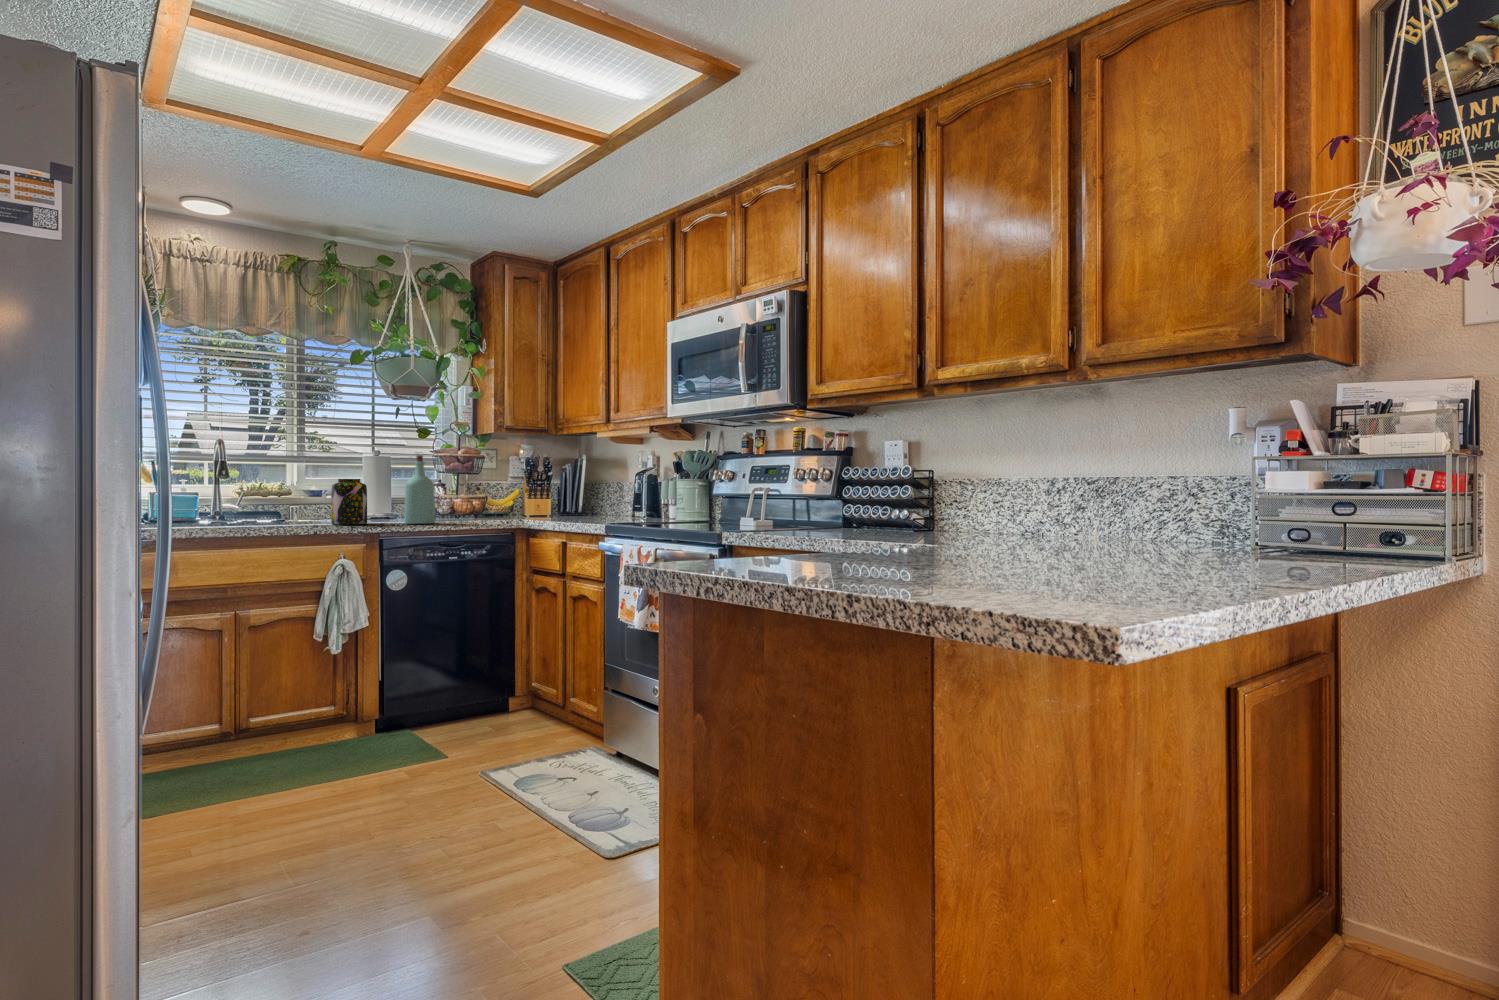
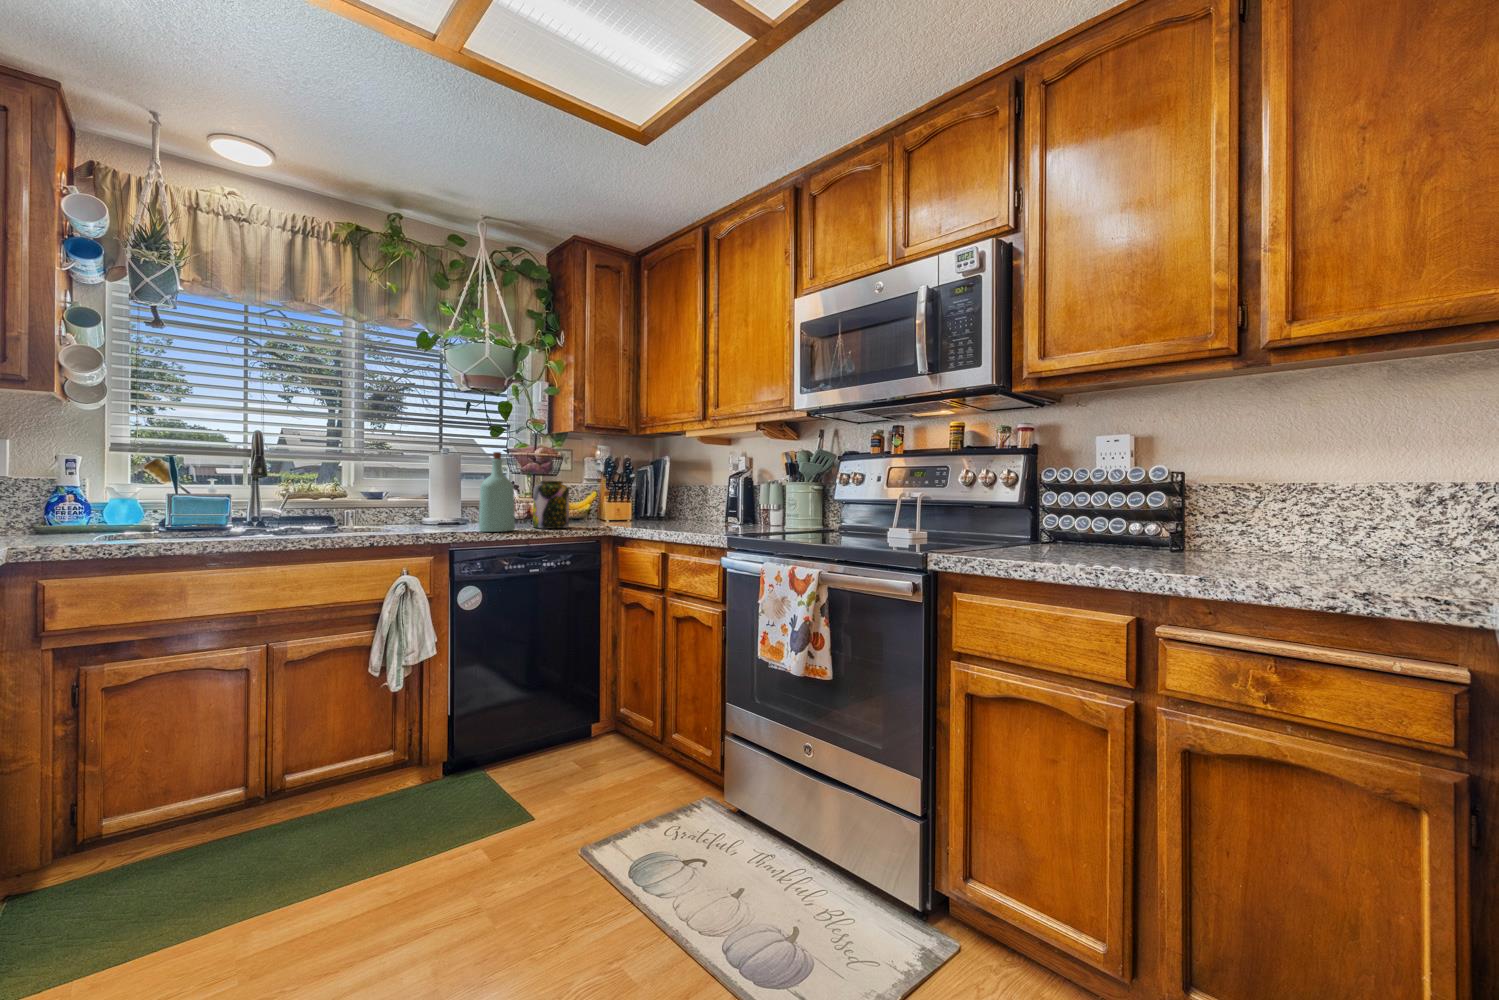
jar: present [331,479,367,524] -> present [533,481,569,528]

